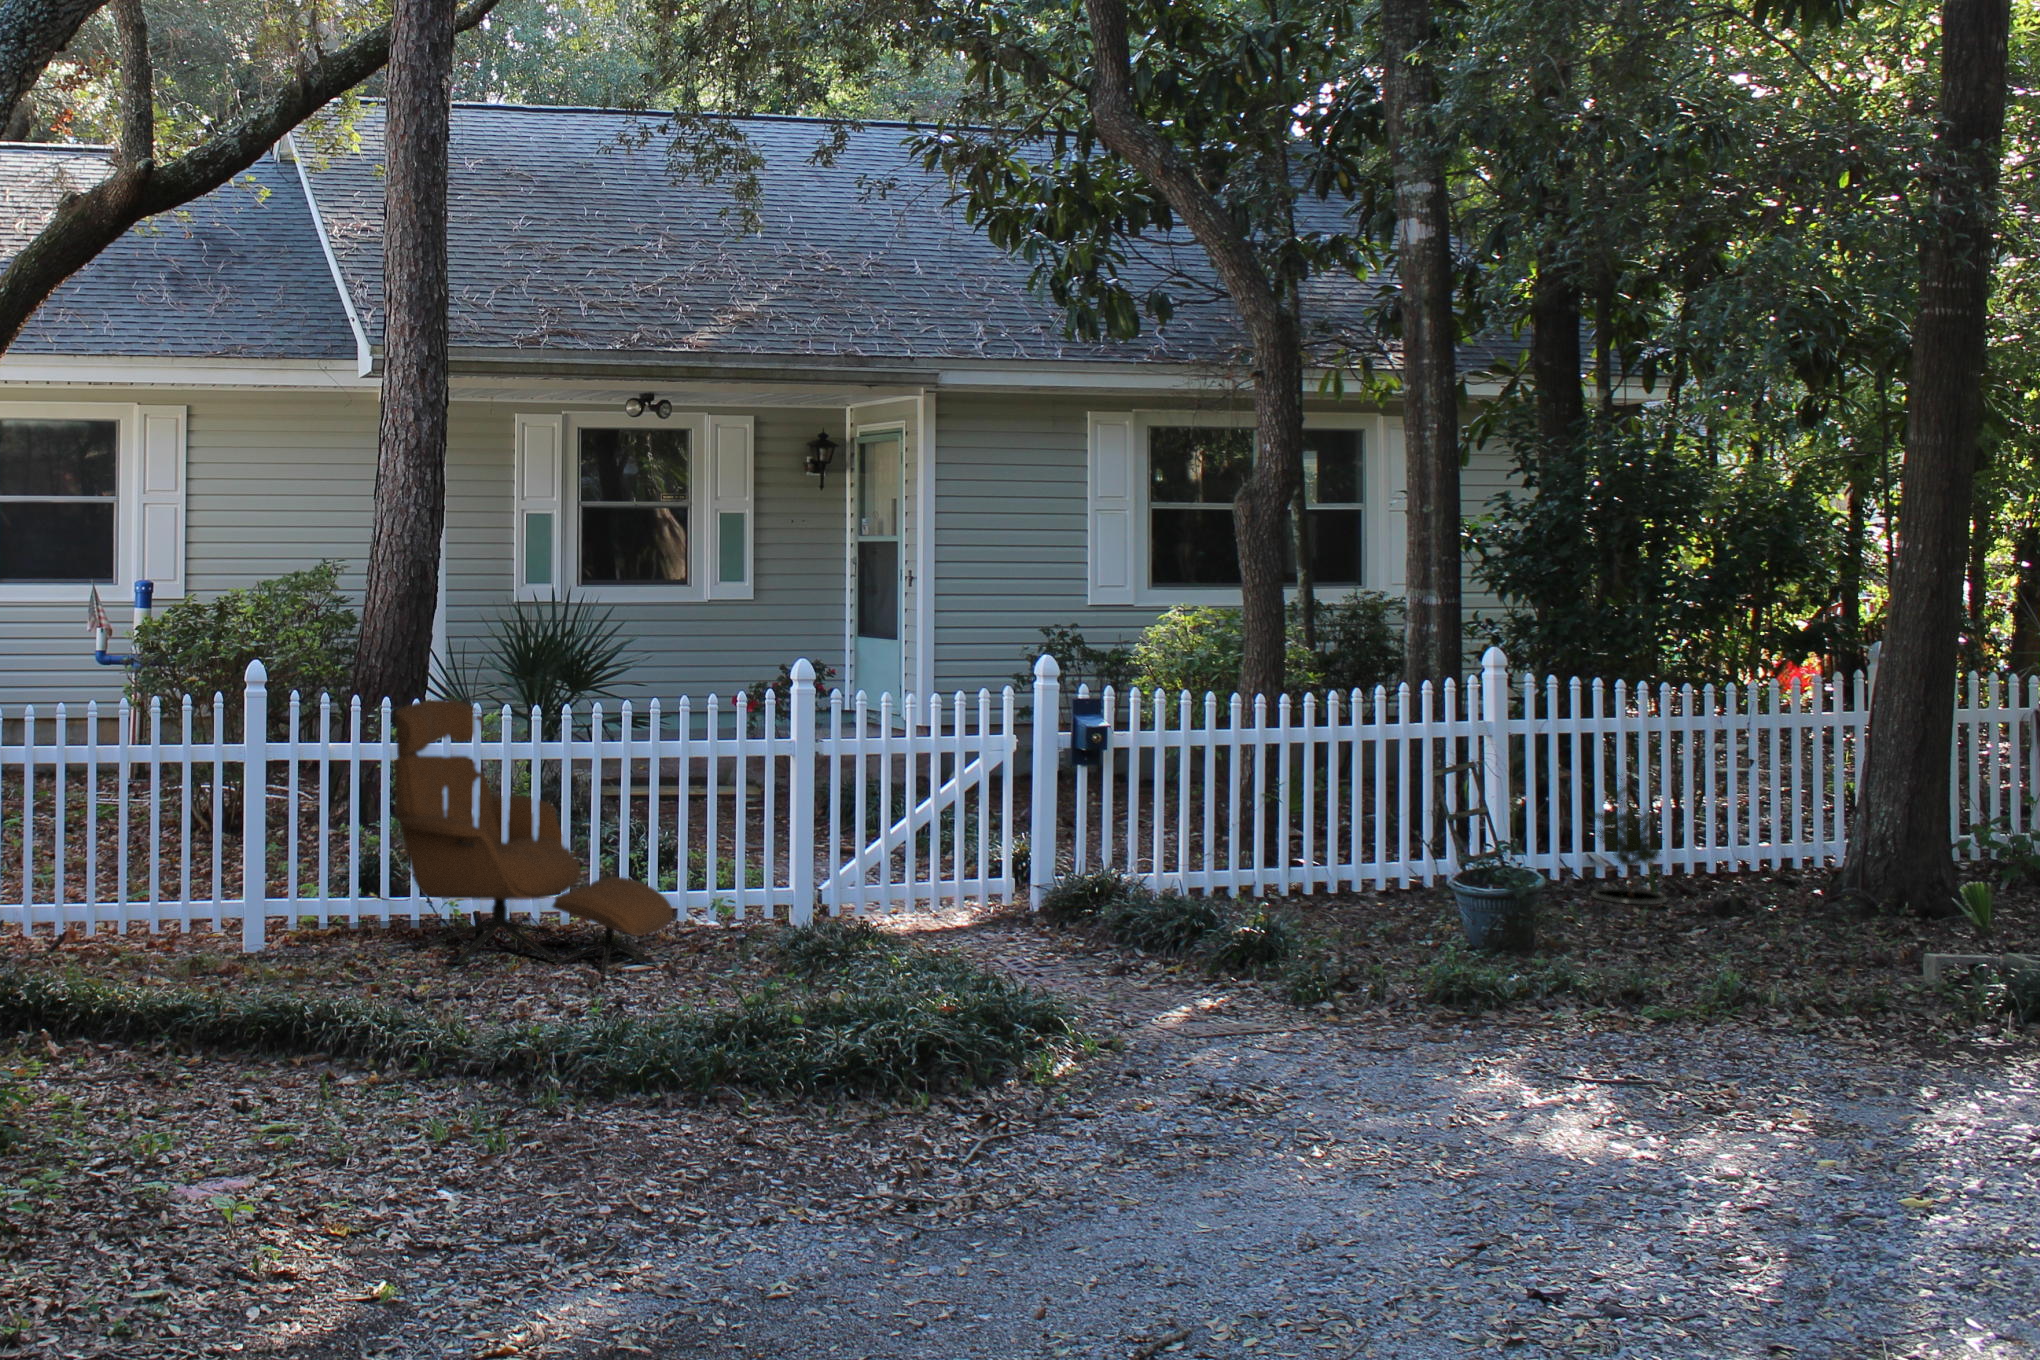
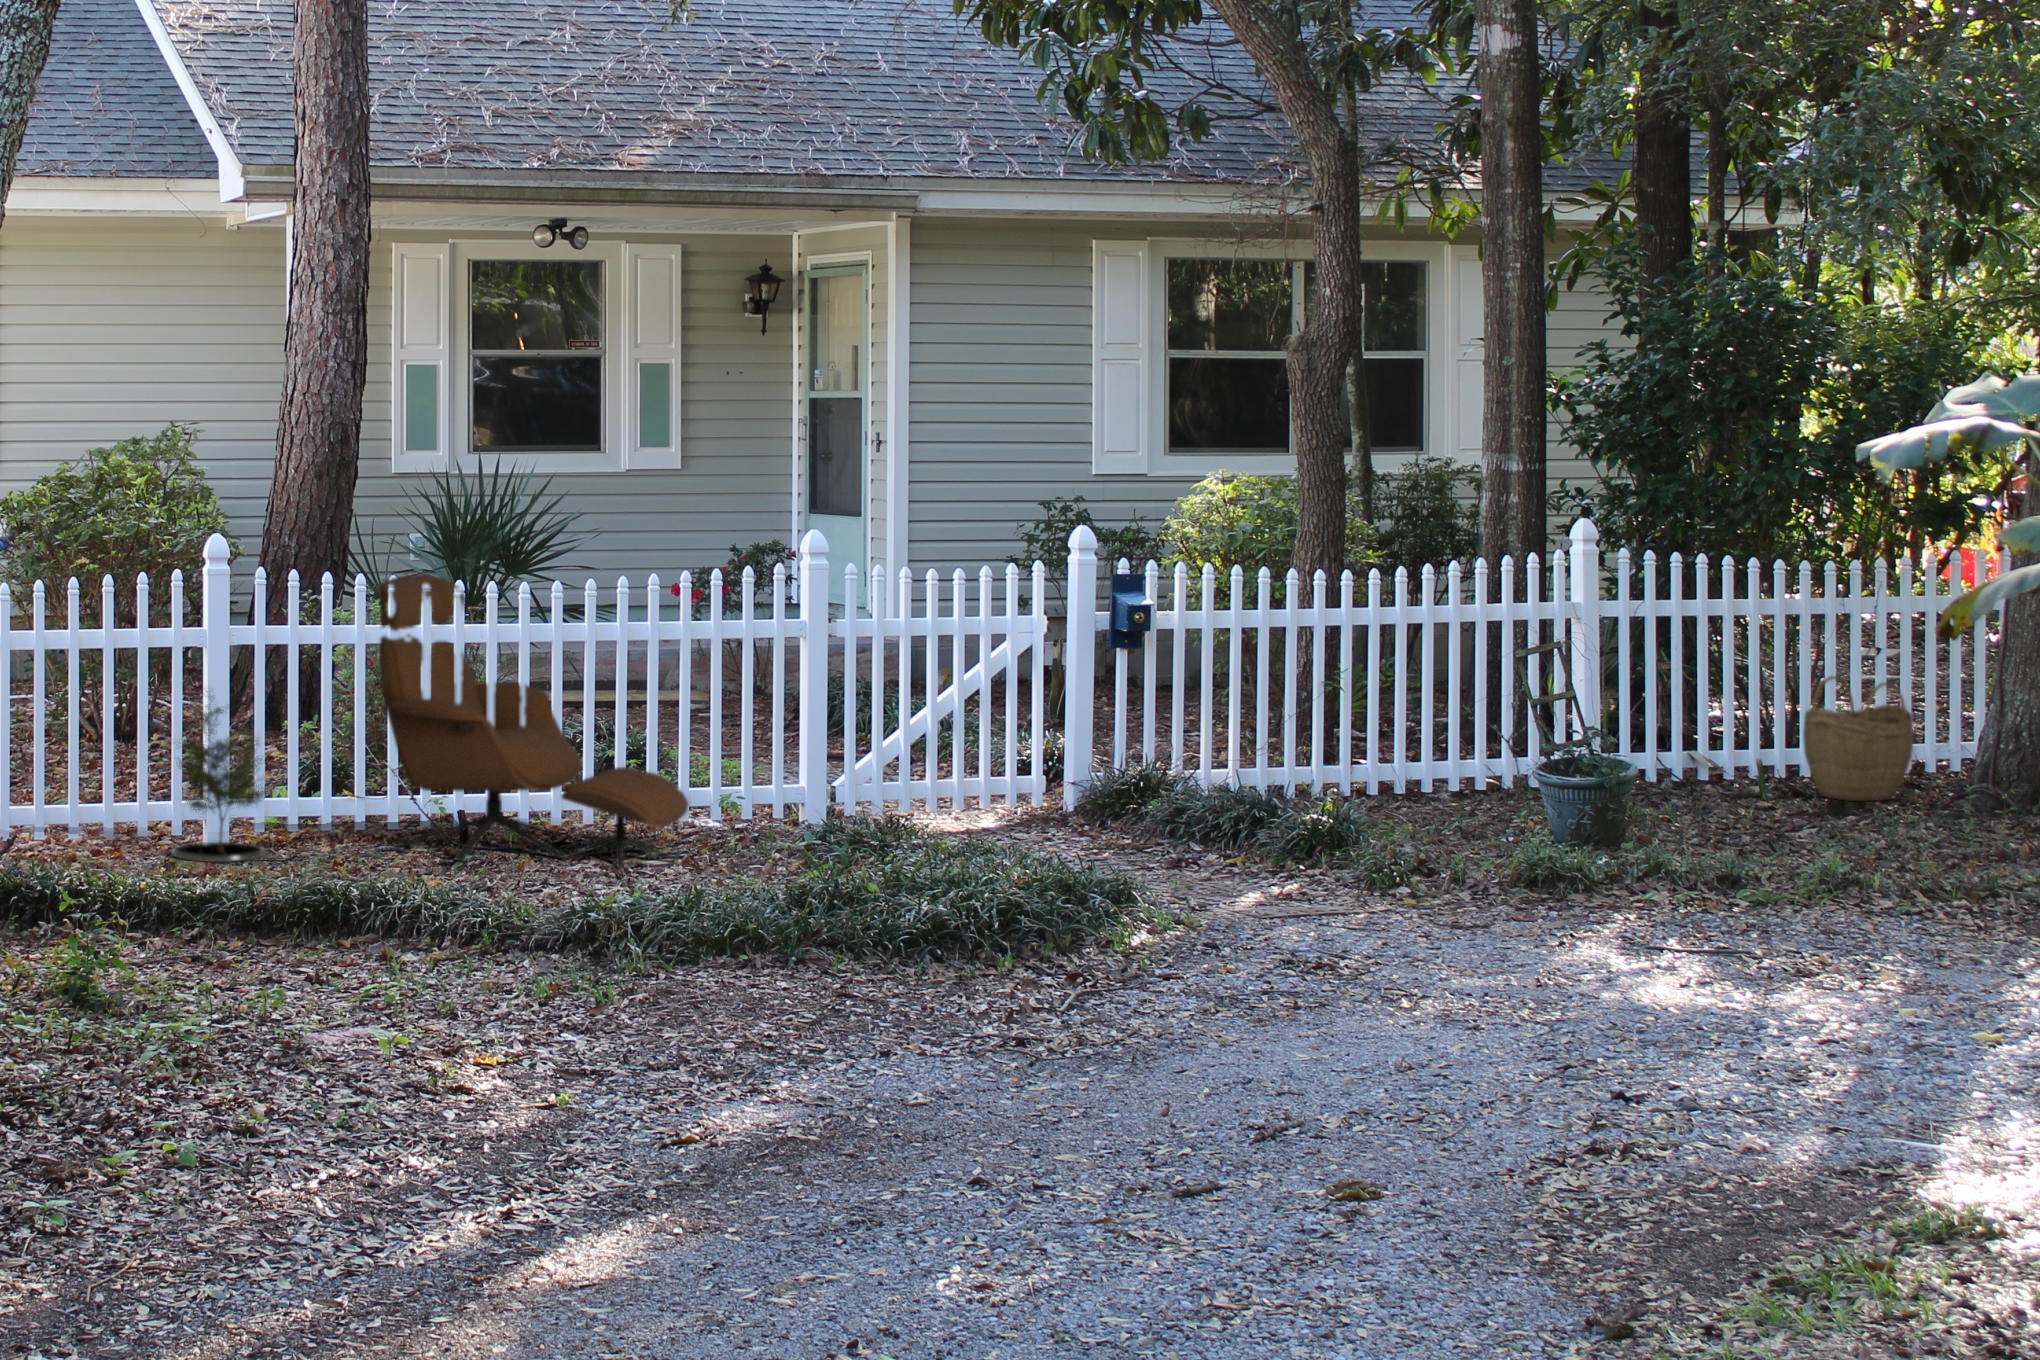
potted tree: present [1591,773,1667,905] -> present [172,688,271,862]
woven basket: none [1693,787,1793,901] -> present [1803,676,1914,801]

